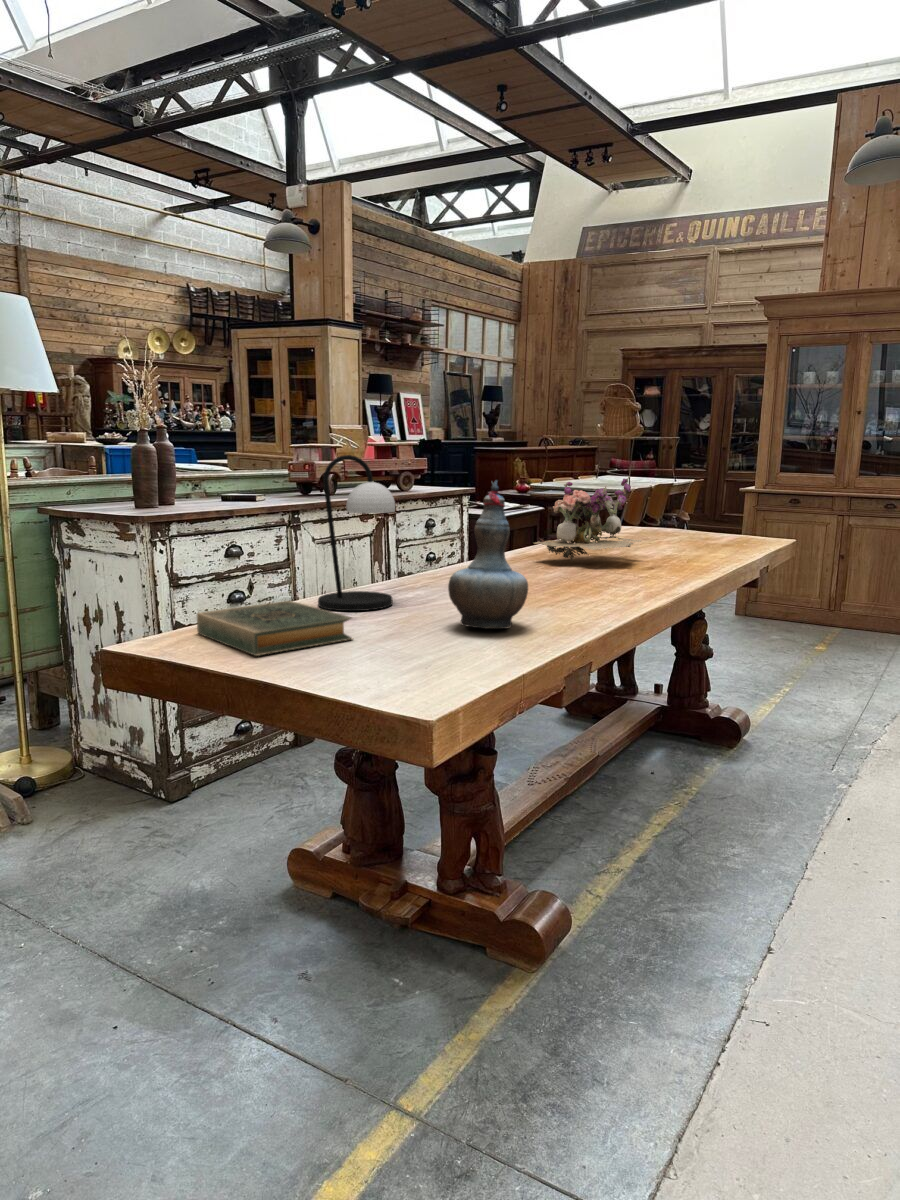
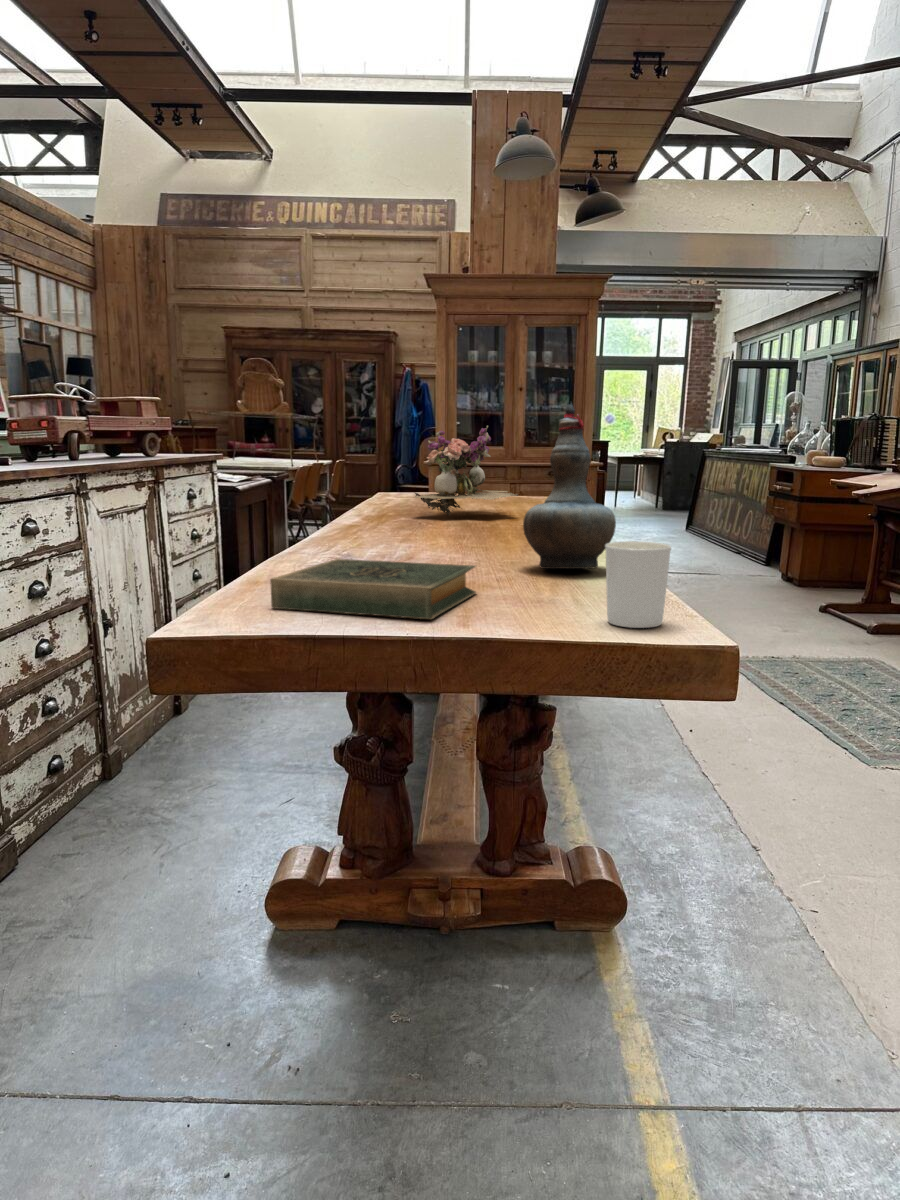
table lamp: present [318,455,395,611] -> none [315,375,407,571]
candle holder: none [353,612,406,685] -> present [605,541,671,628]

